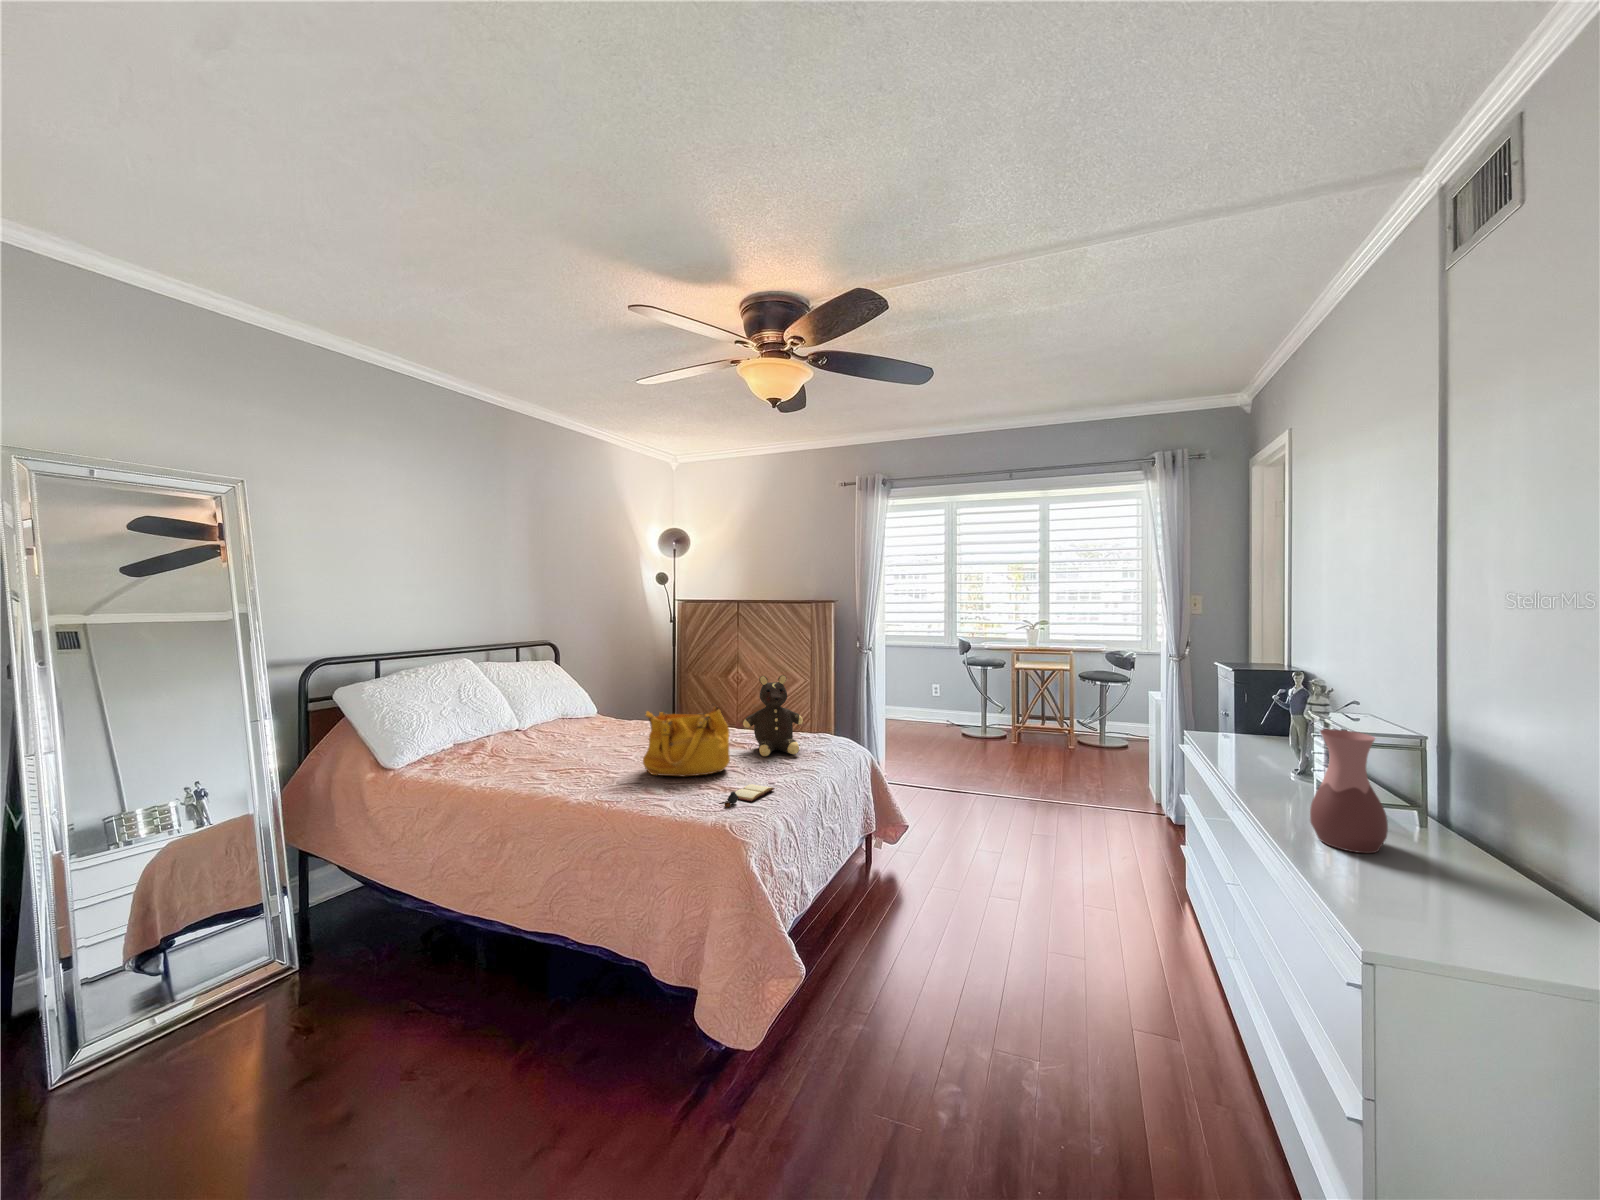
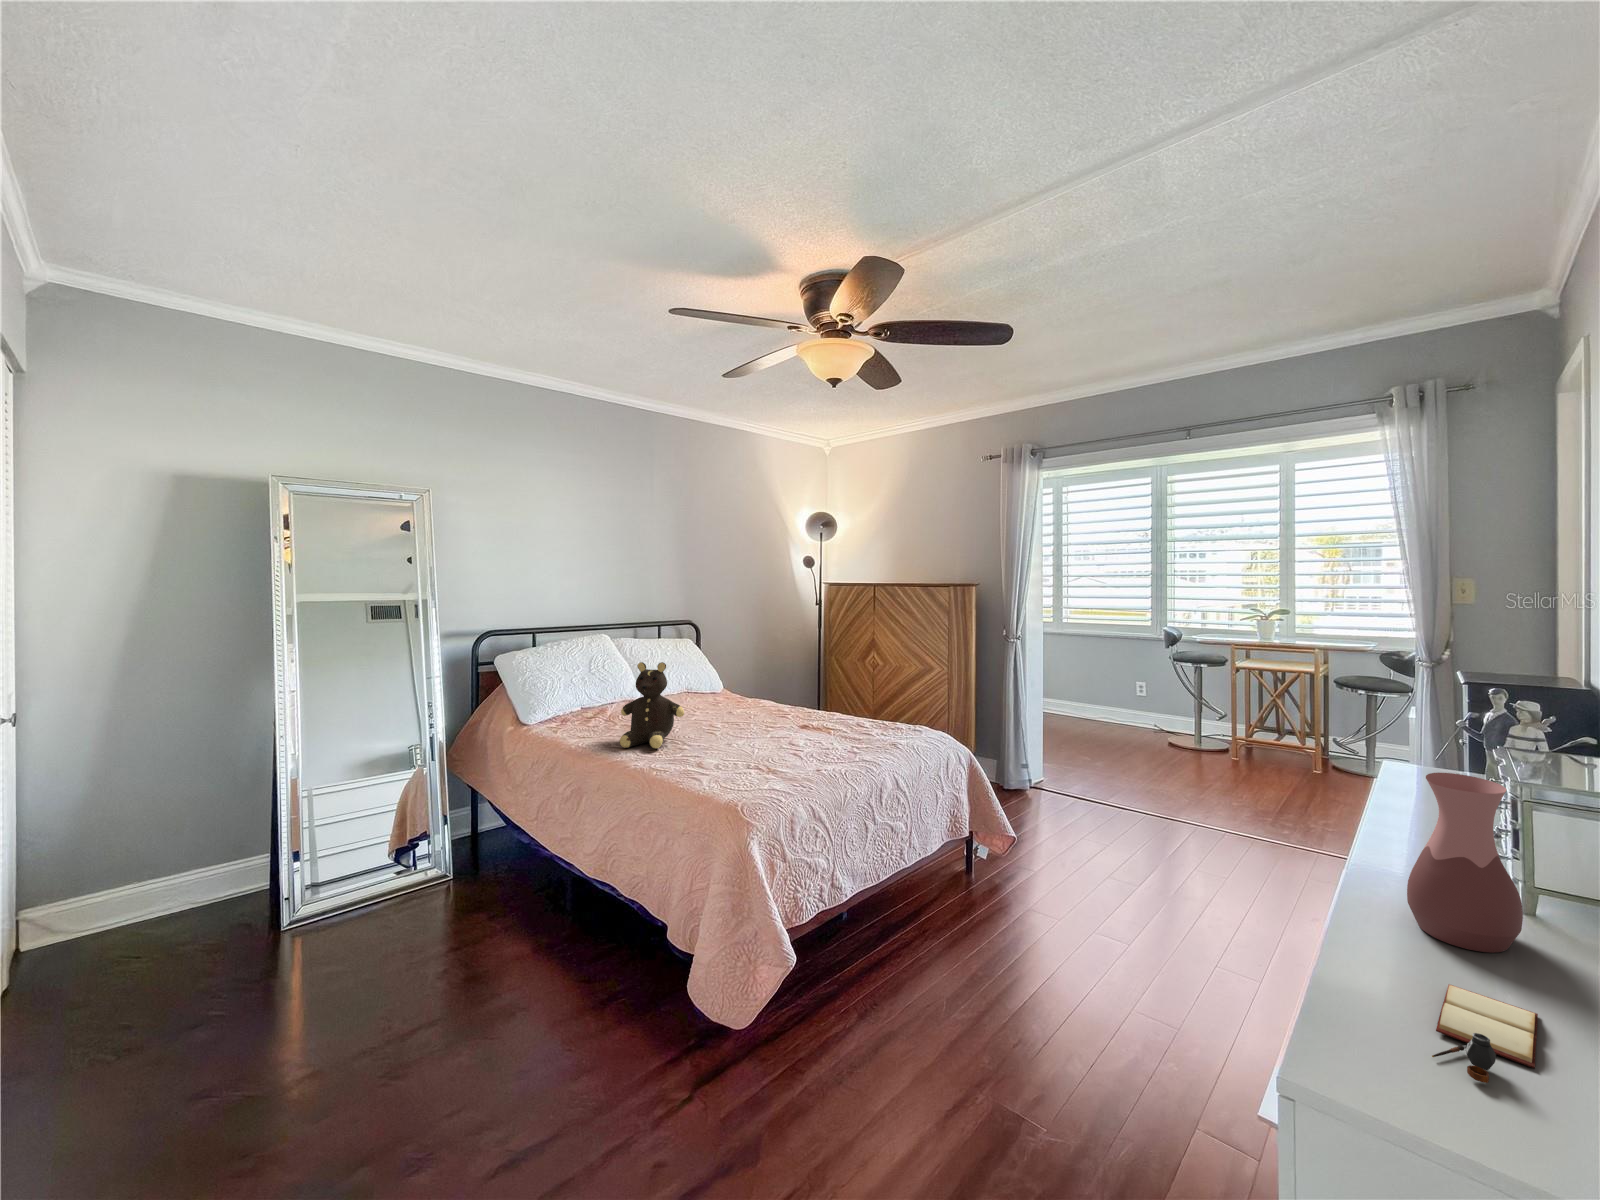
teddy bear: present [743,675,803,756] -> present [620,662,684,748]
handbag: present [643,704,730,777] -> none [712,687,794,756]
book: present [719,784,775,807] -> present [1432,984,1538,1083]

